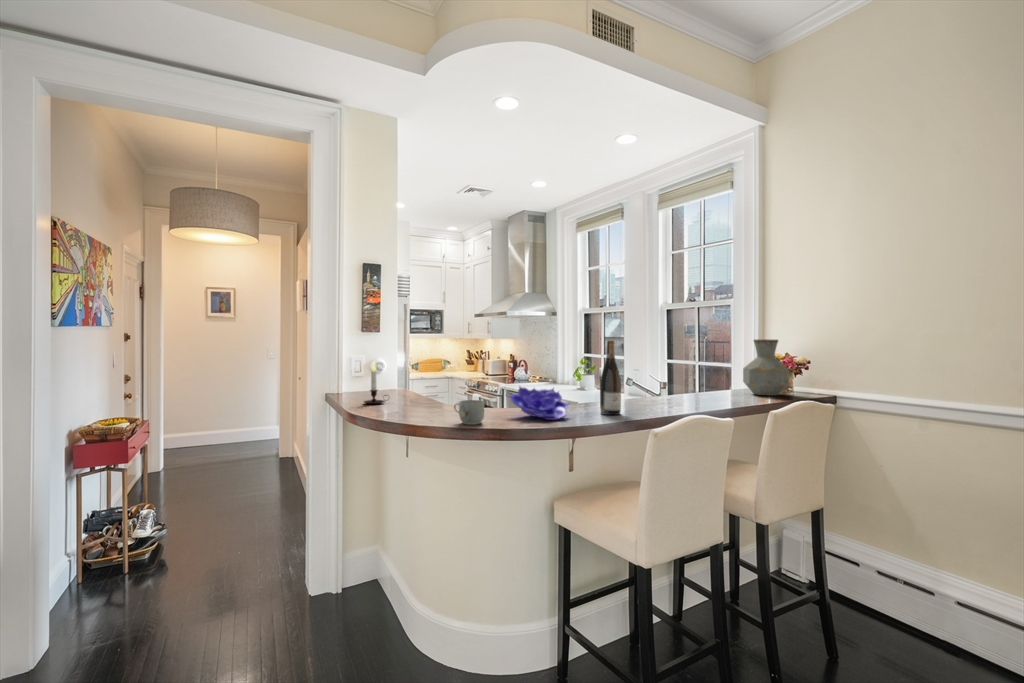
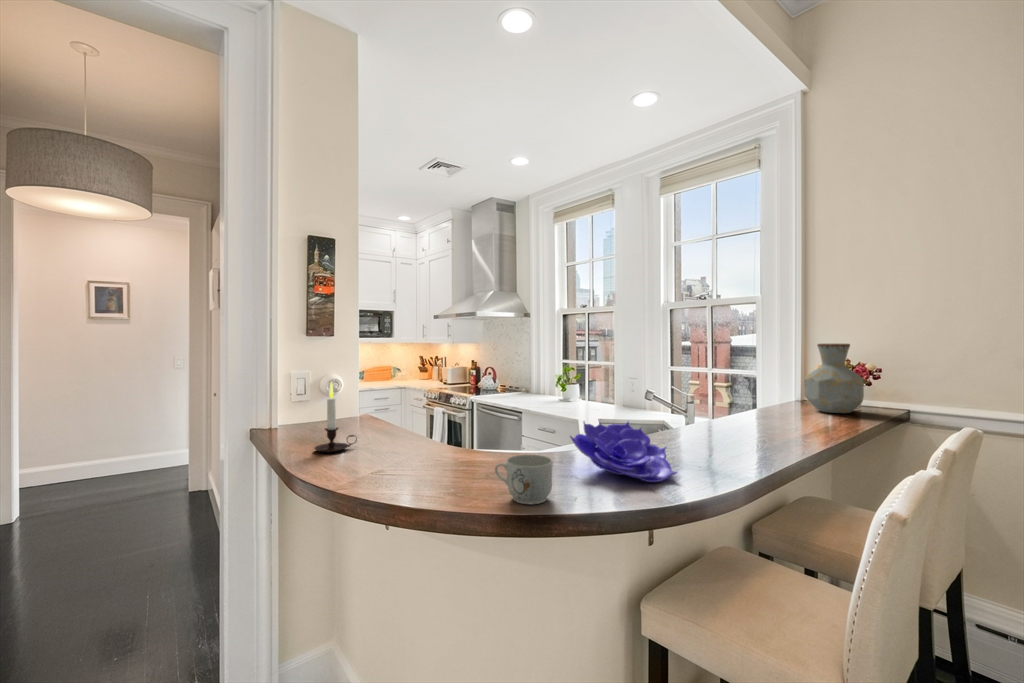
wine bottle: present [600,341,621,415] -> none [699,348,733,463]

